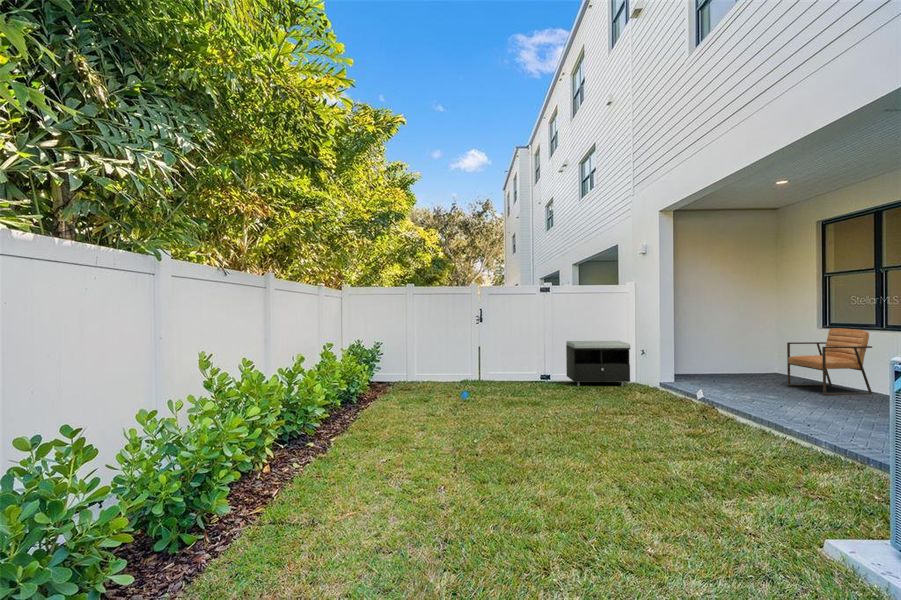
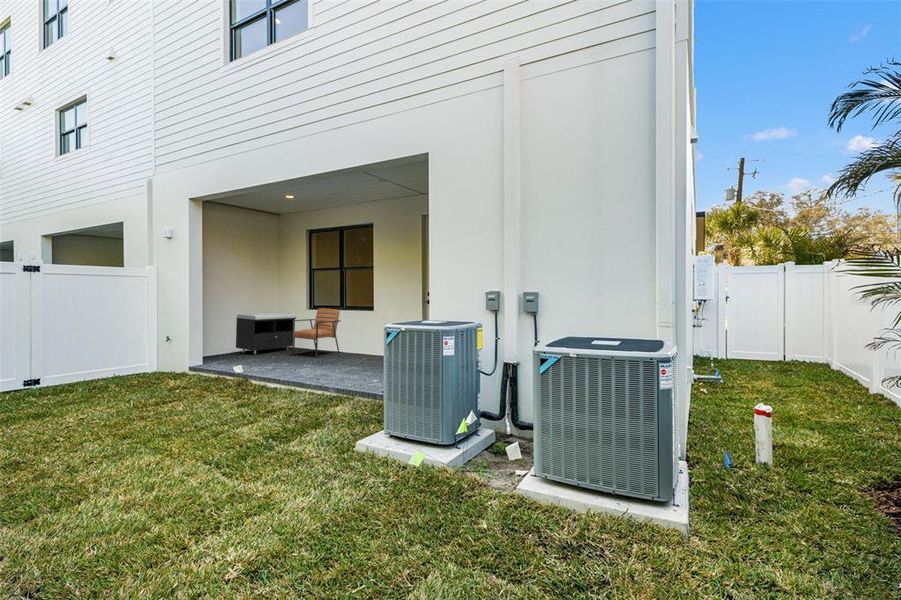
storage bench: present [566,341,630,386] -> present [236,313,296,354]

